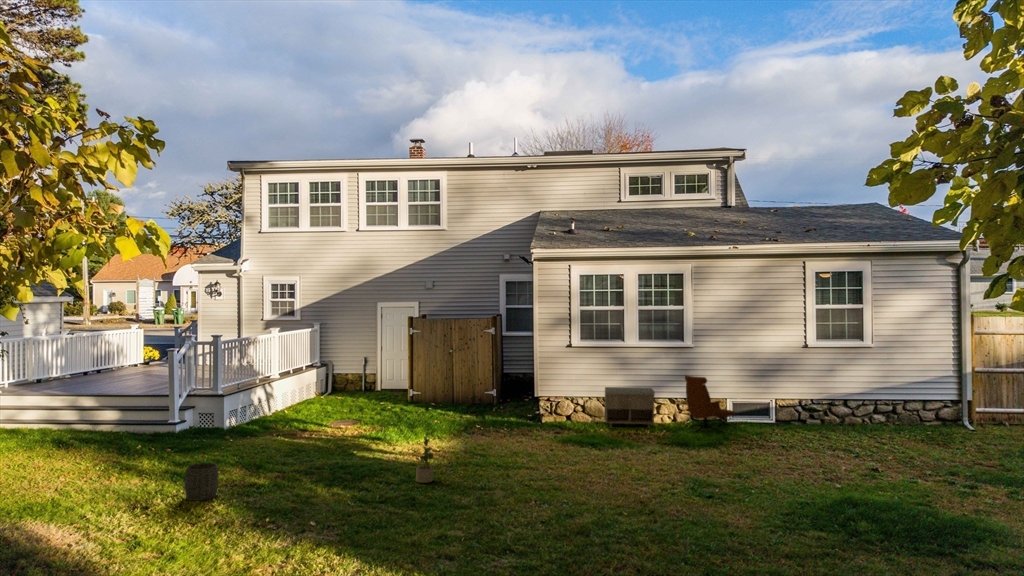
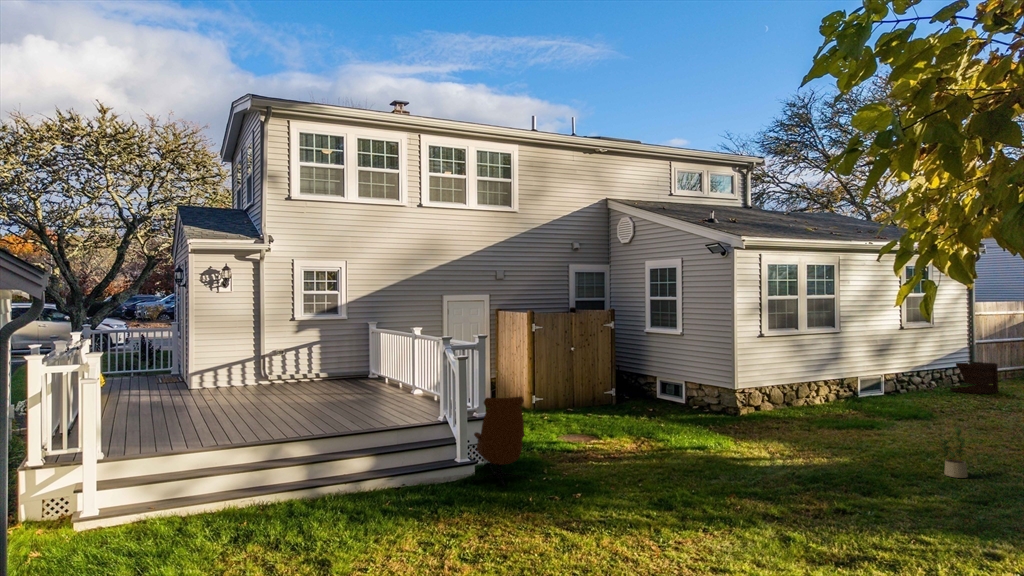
lounge chair: present [685,376,735,432] -> present [473,396,526,487]
storage bench: present [605,387,655,427] -> none [785,372,840,412]
wooden crate: none [894,392,952,435] -> present [950,361,999,394]
woven basket: present [185,463,218,501] -> none [876,488,925,542]

